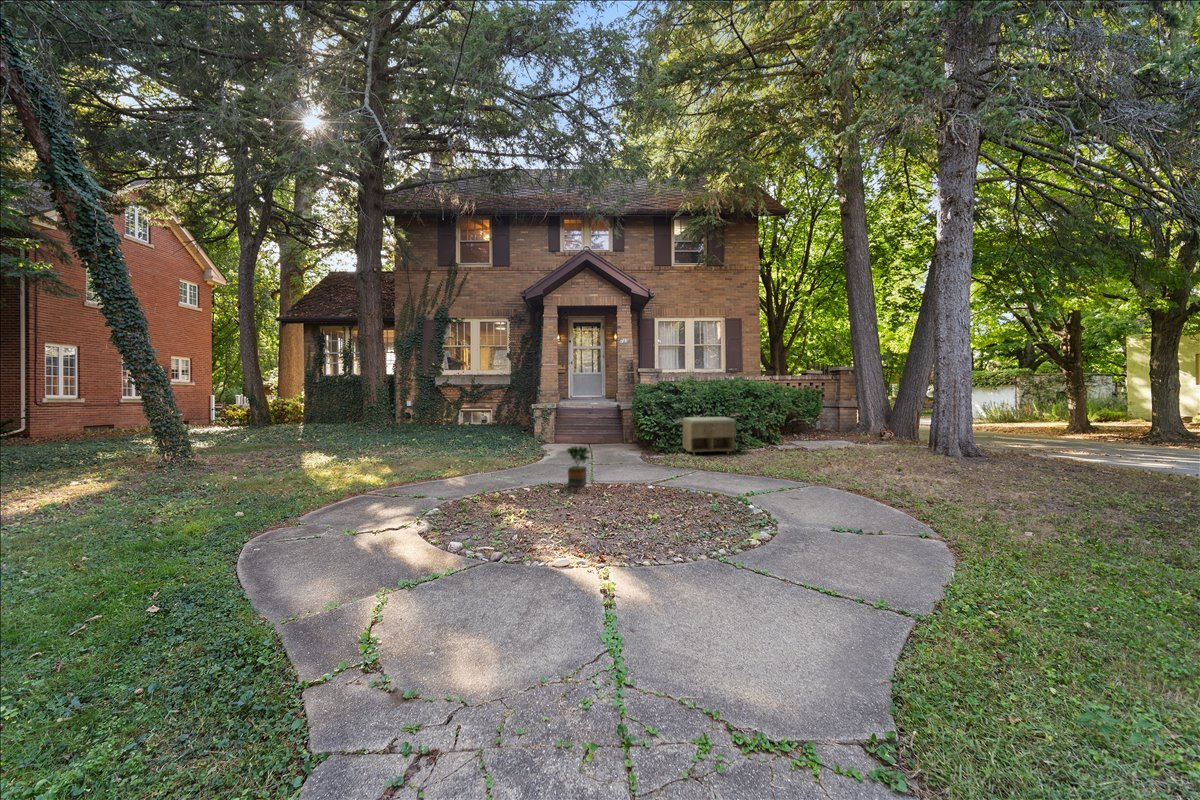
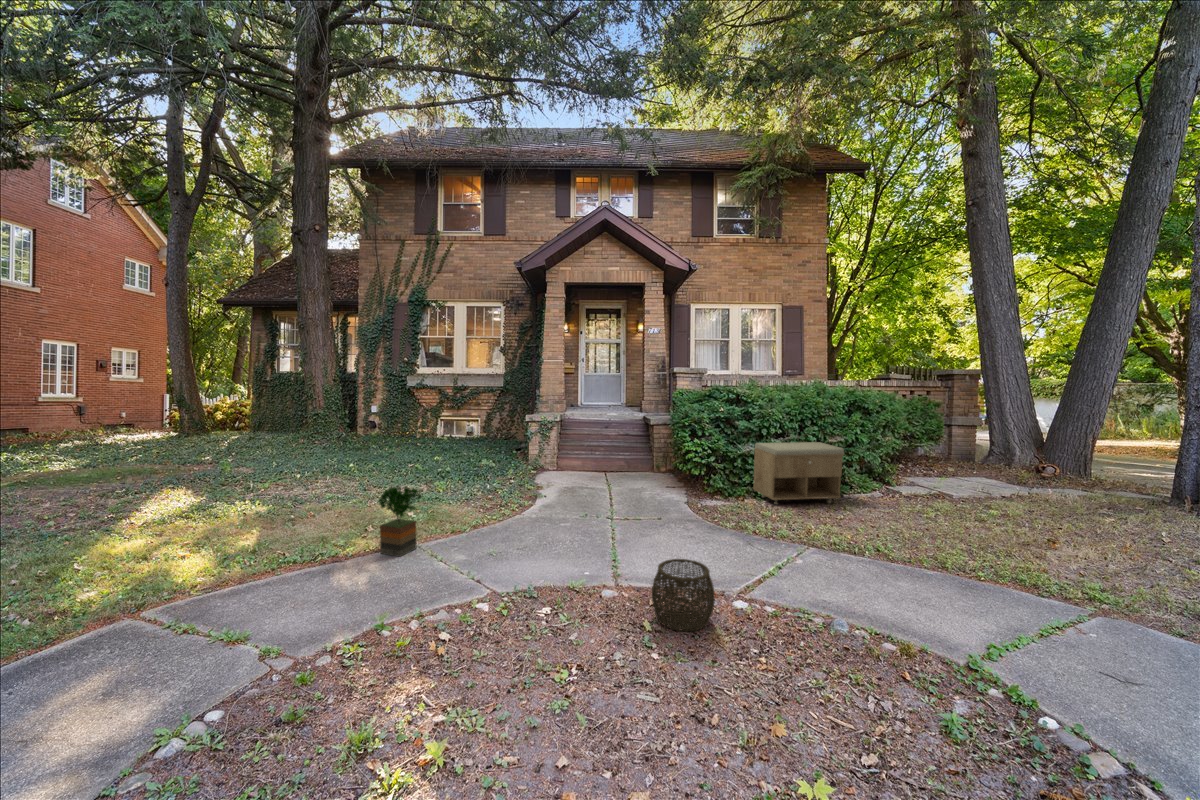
potted tree: present [567,446,590,487] -> present [379,487,423,557]
woven basket: none [605,463,634,492] -> present [651,559,715,632]

